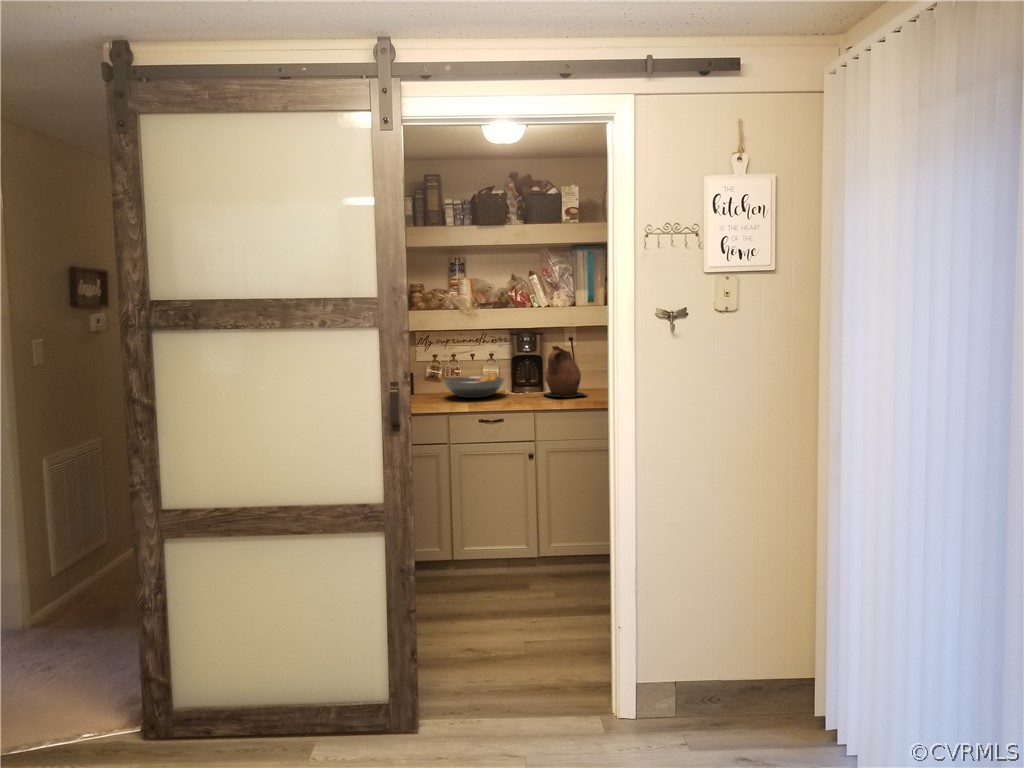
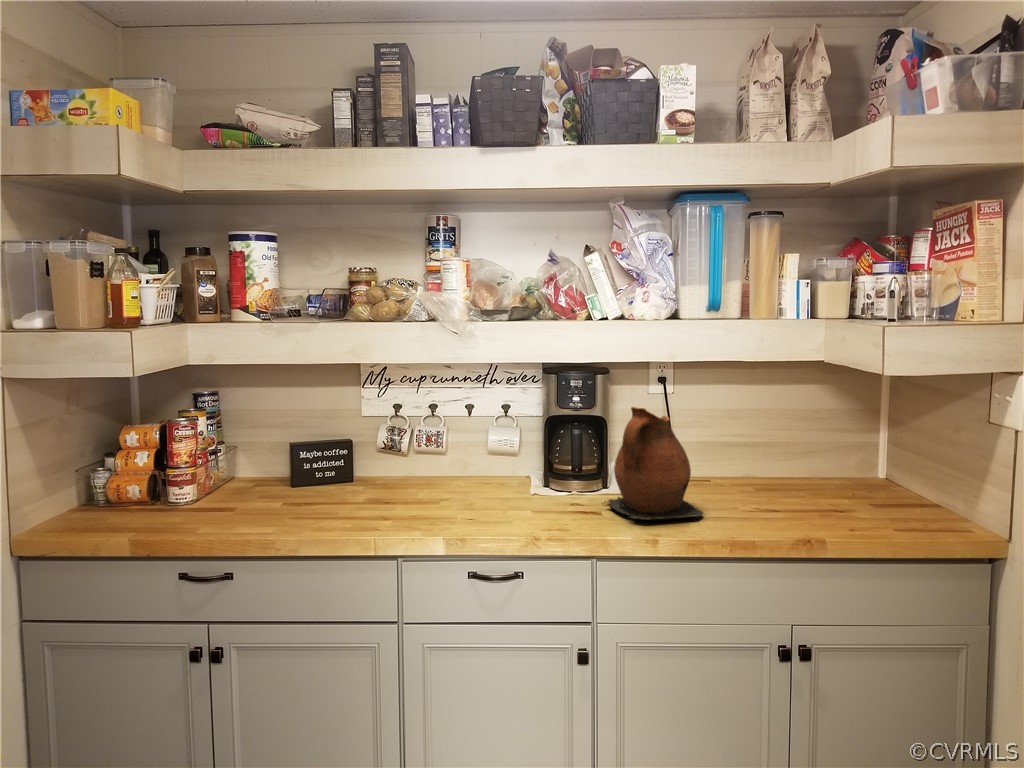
fruit bowl: present [444,374,505,398] -> none [402,454,529,508]

